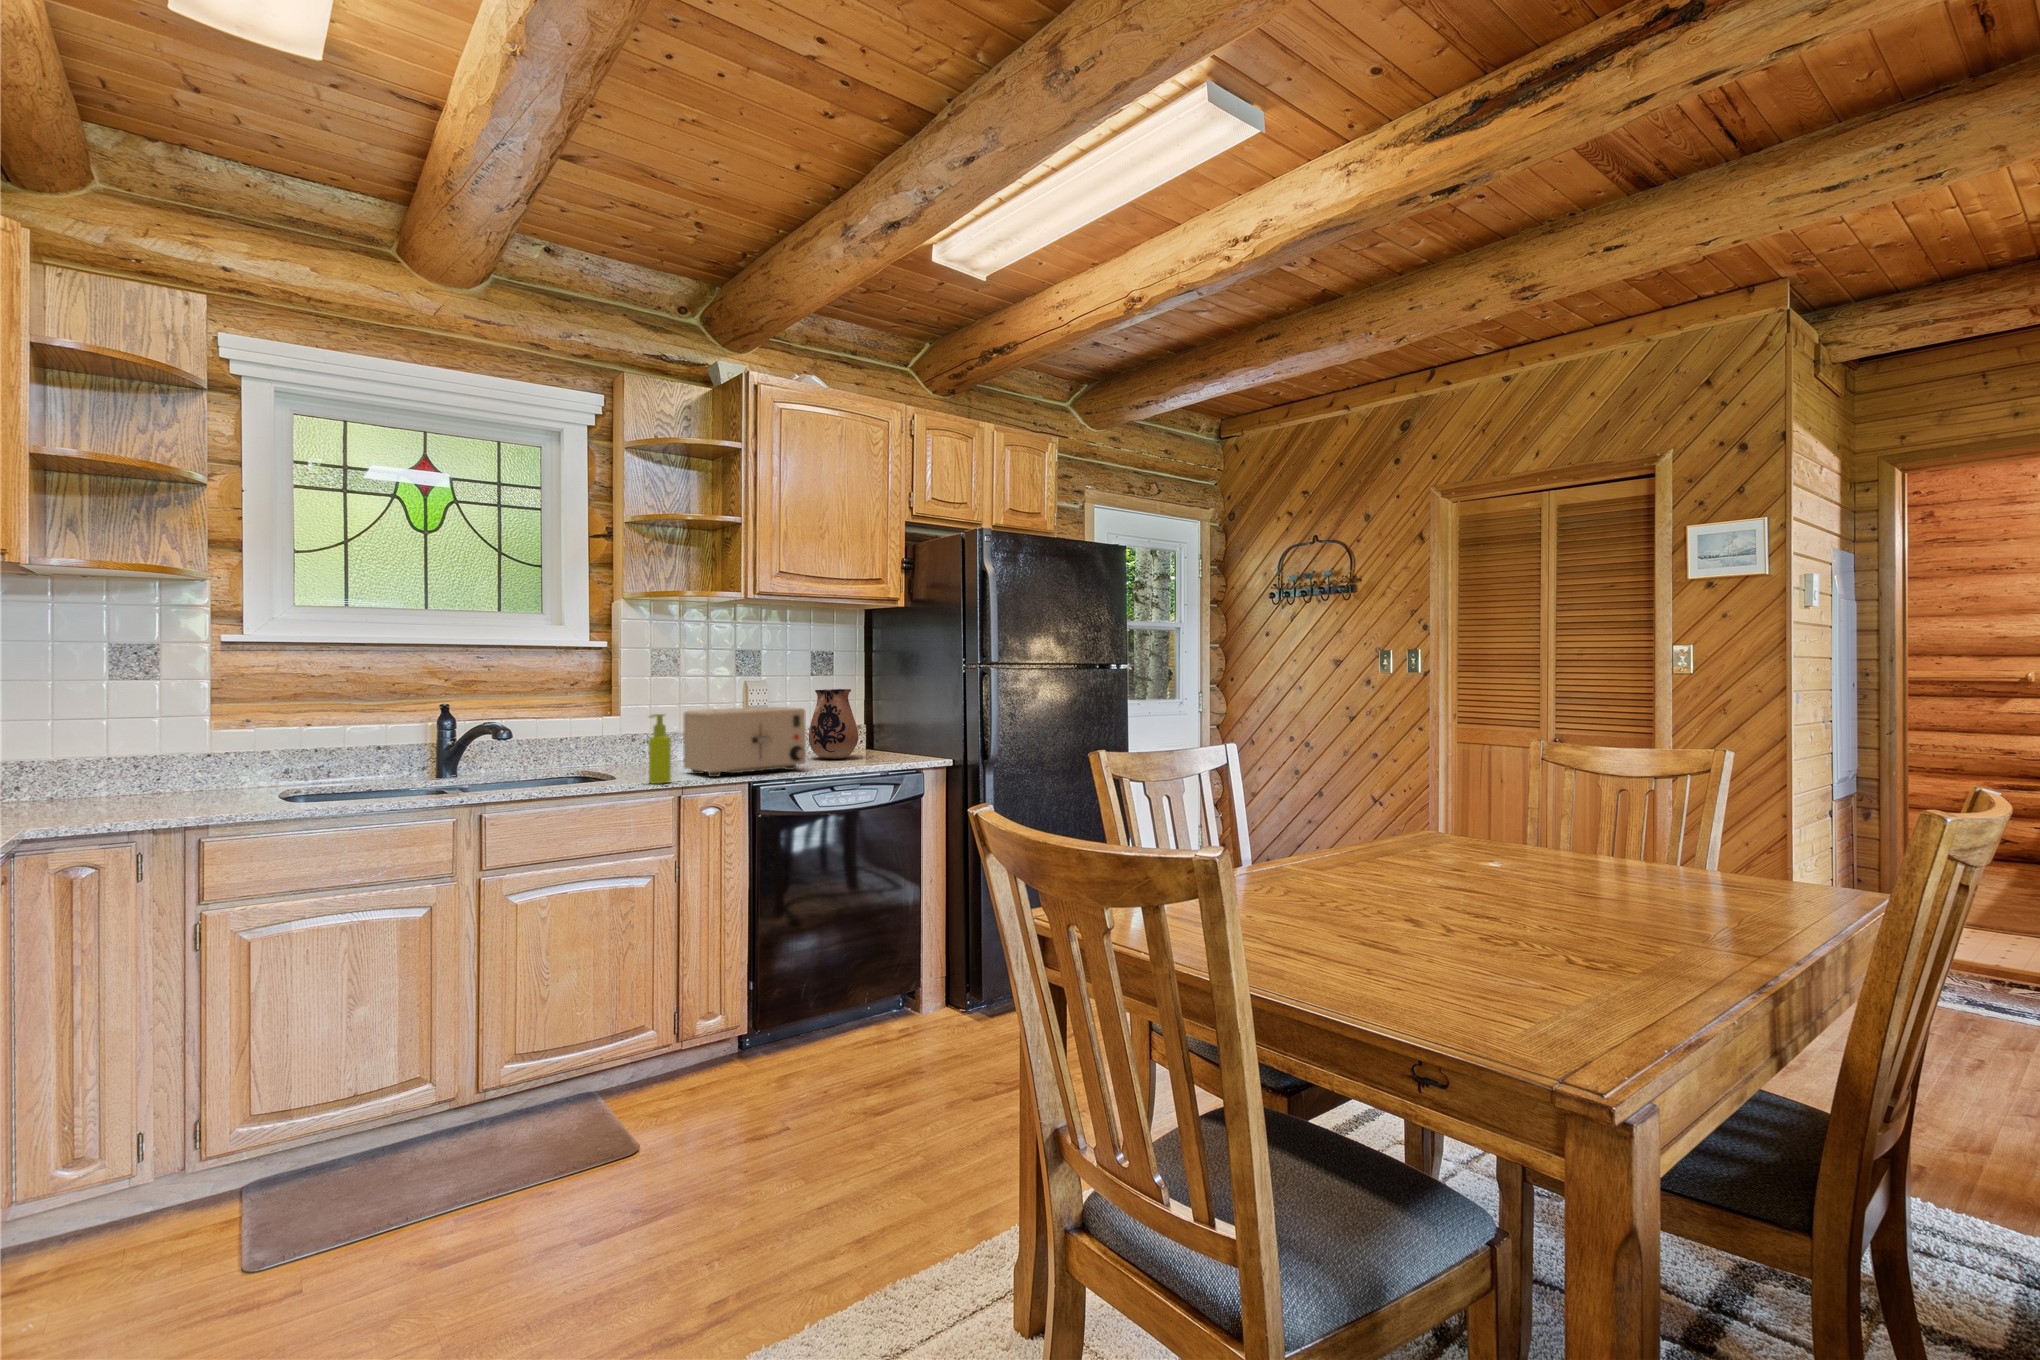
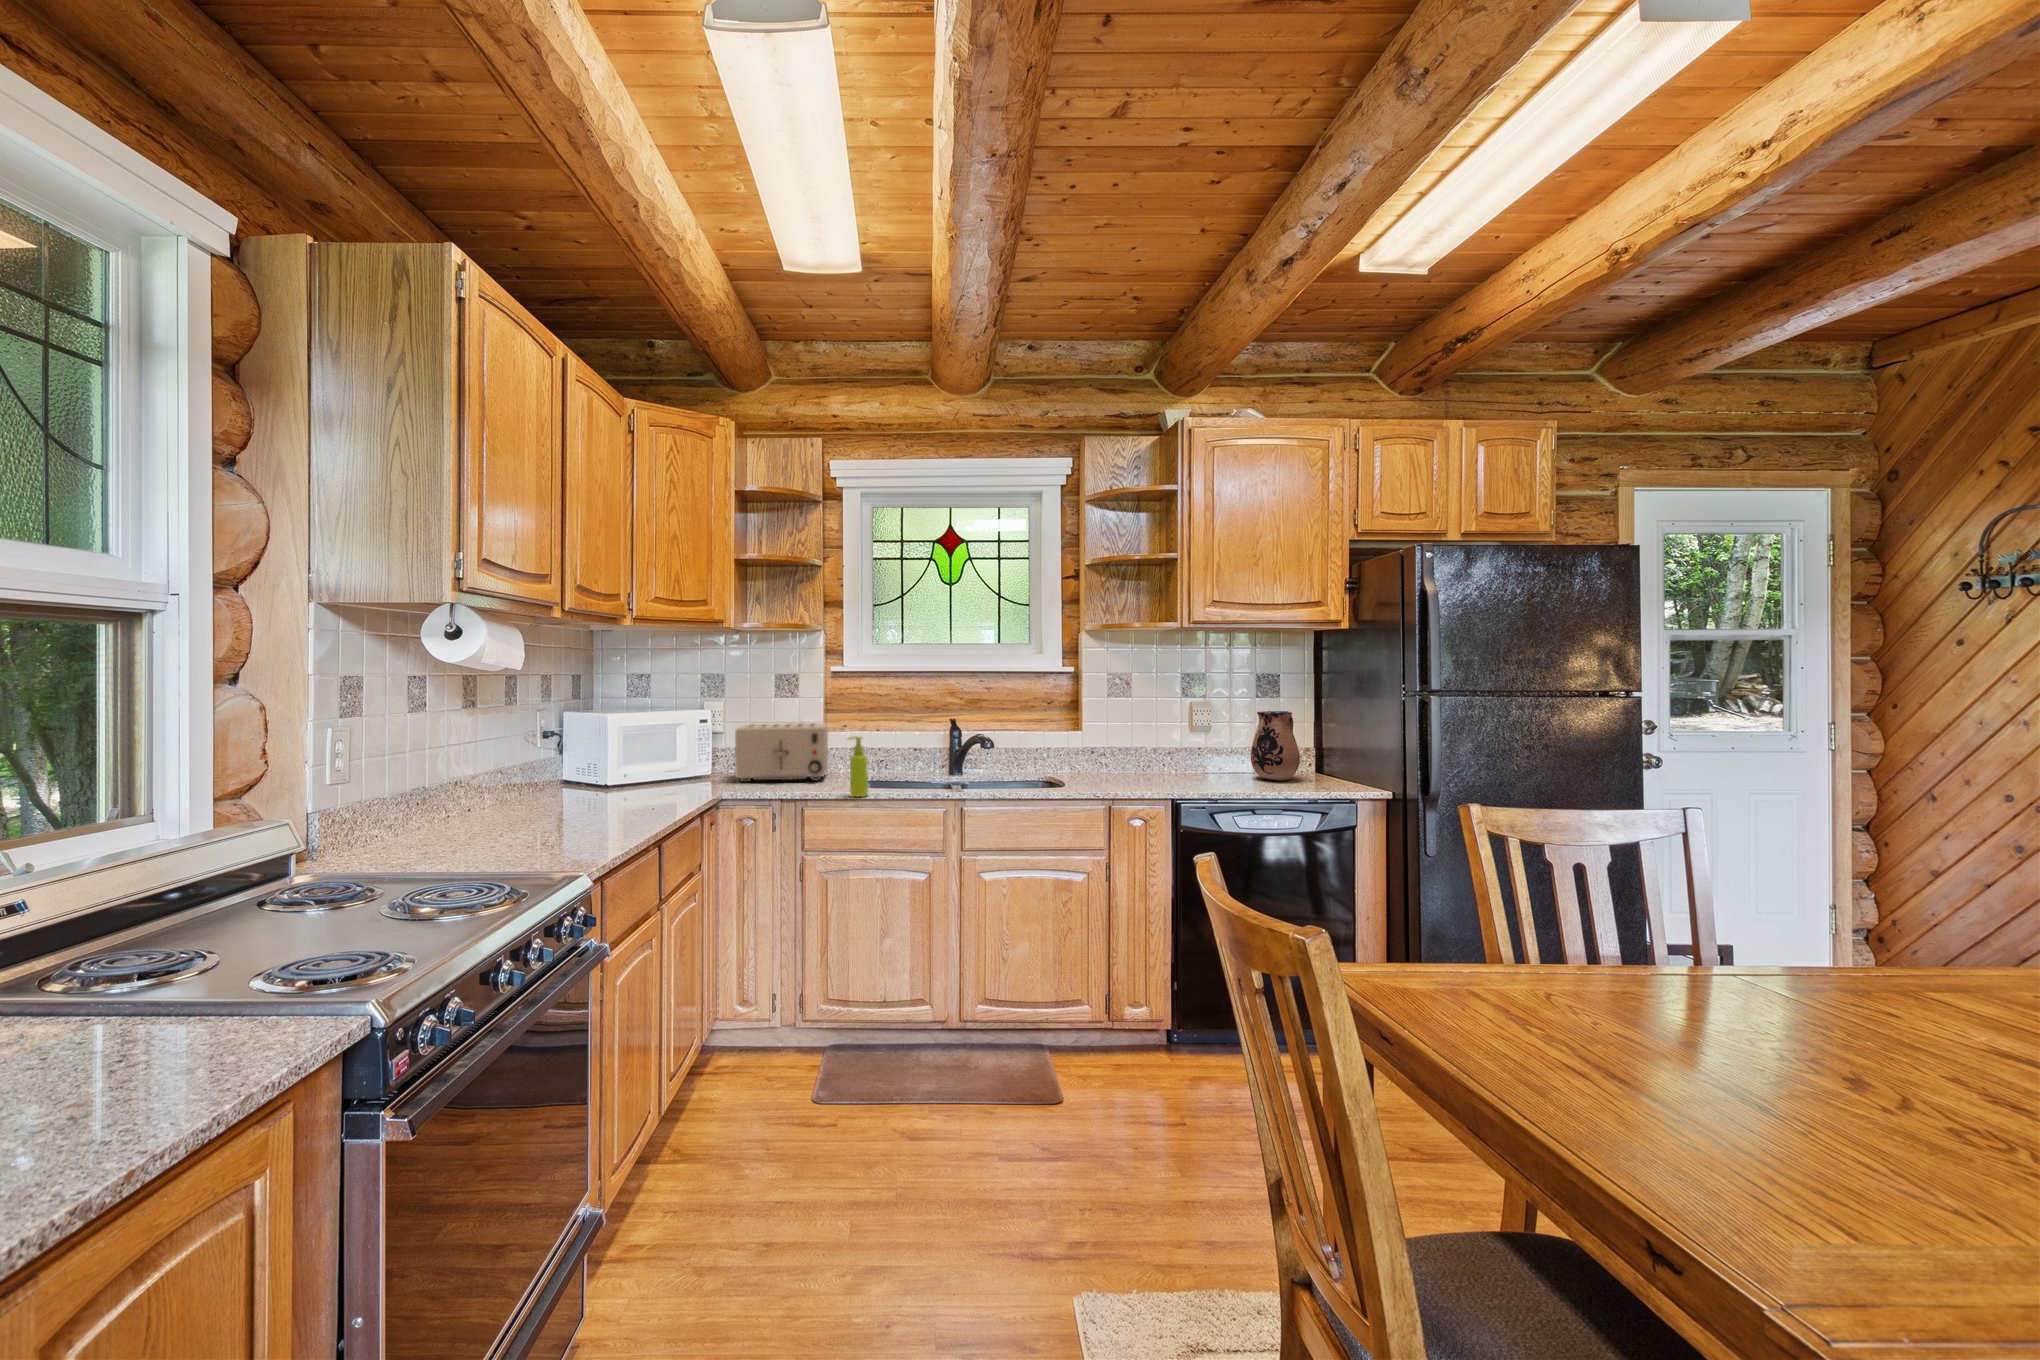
toaster: present [683,707,806,777] -> present [735,723,828,782]
soap dispenser: present [649,714,671,784] -> present [848,737,868,797]

